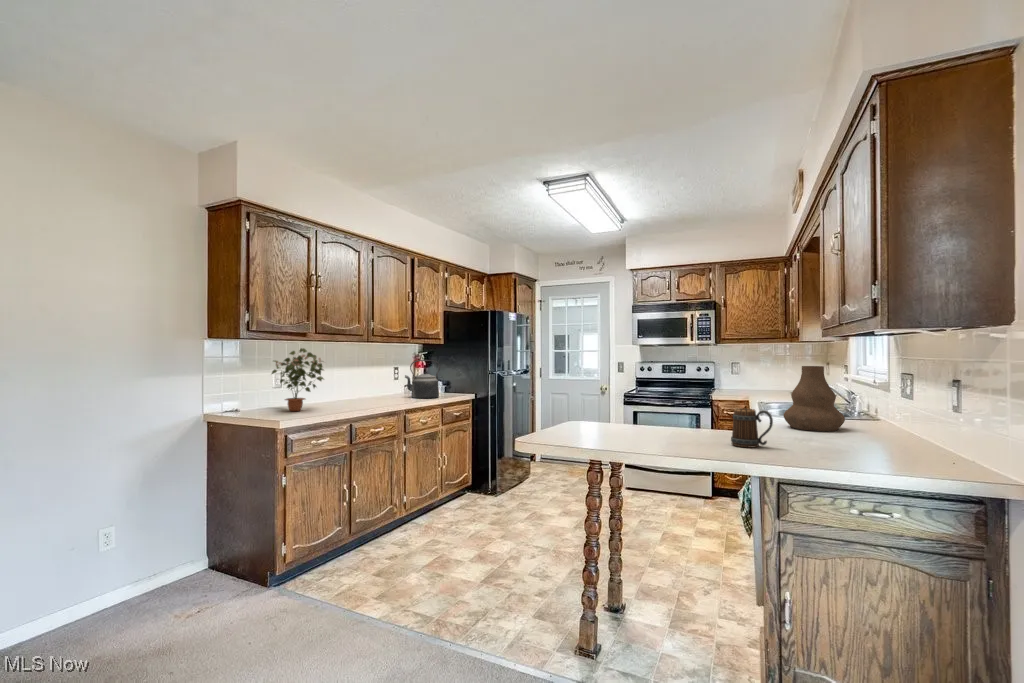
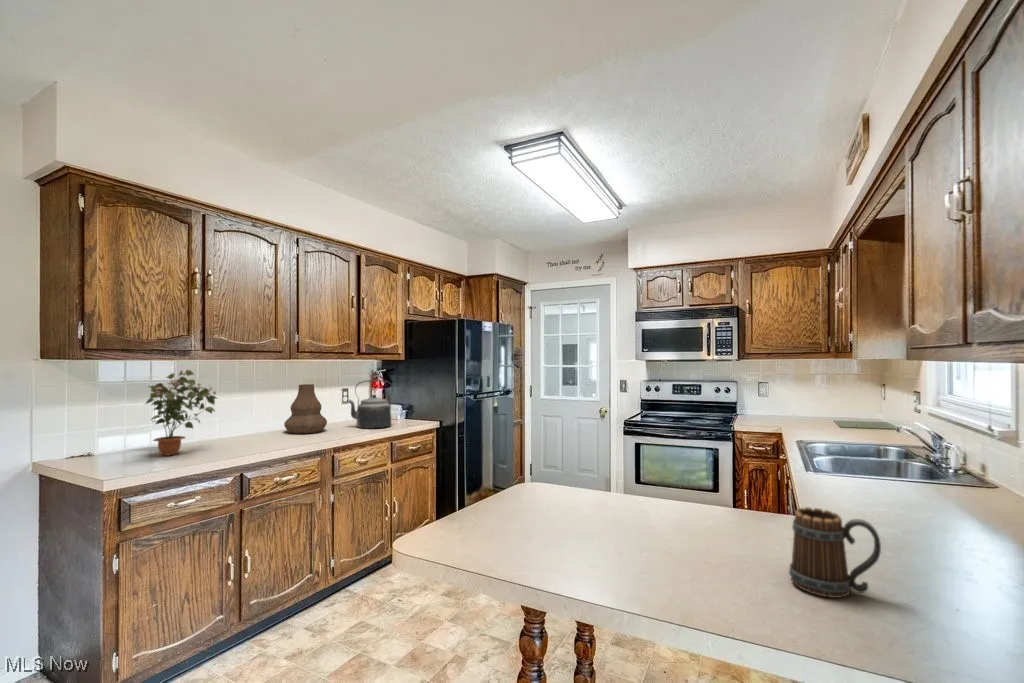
vase: present [784,366,845,431] -> present [284,384,327,434]

